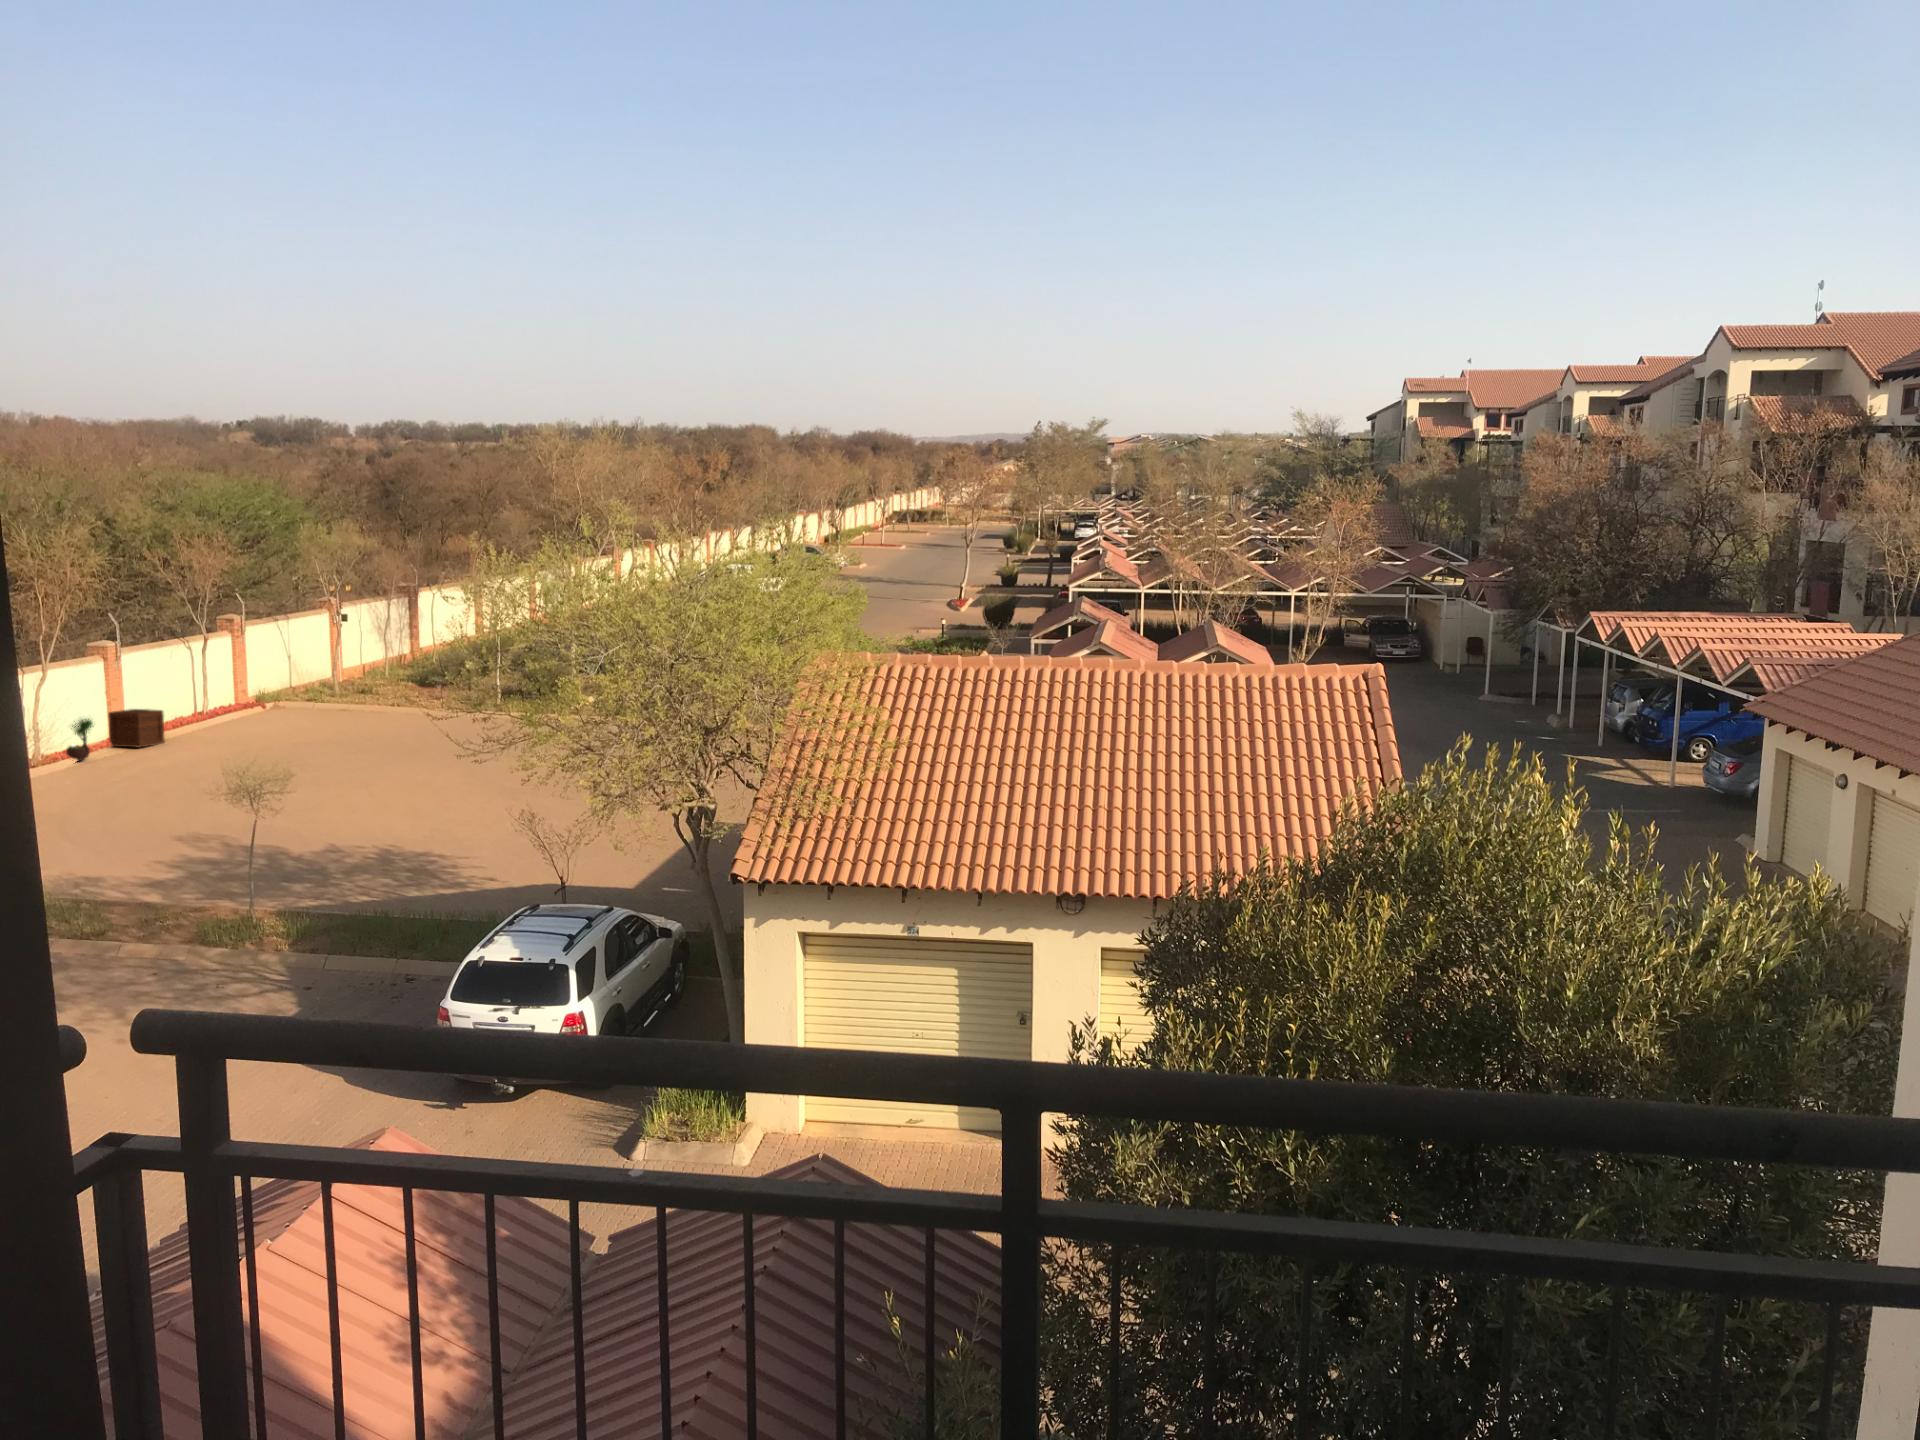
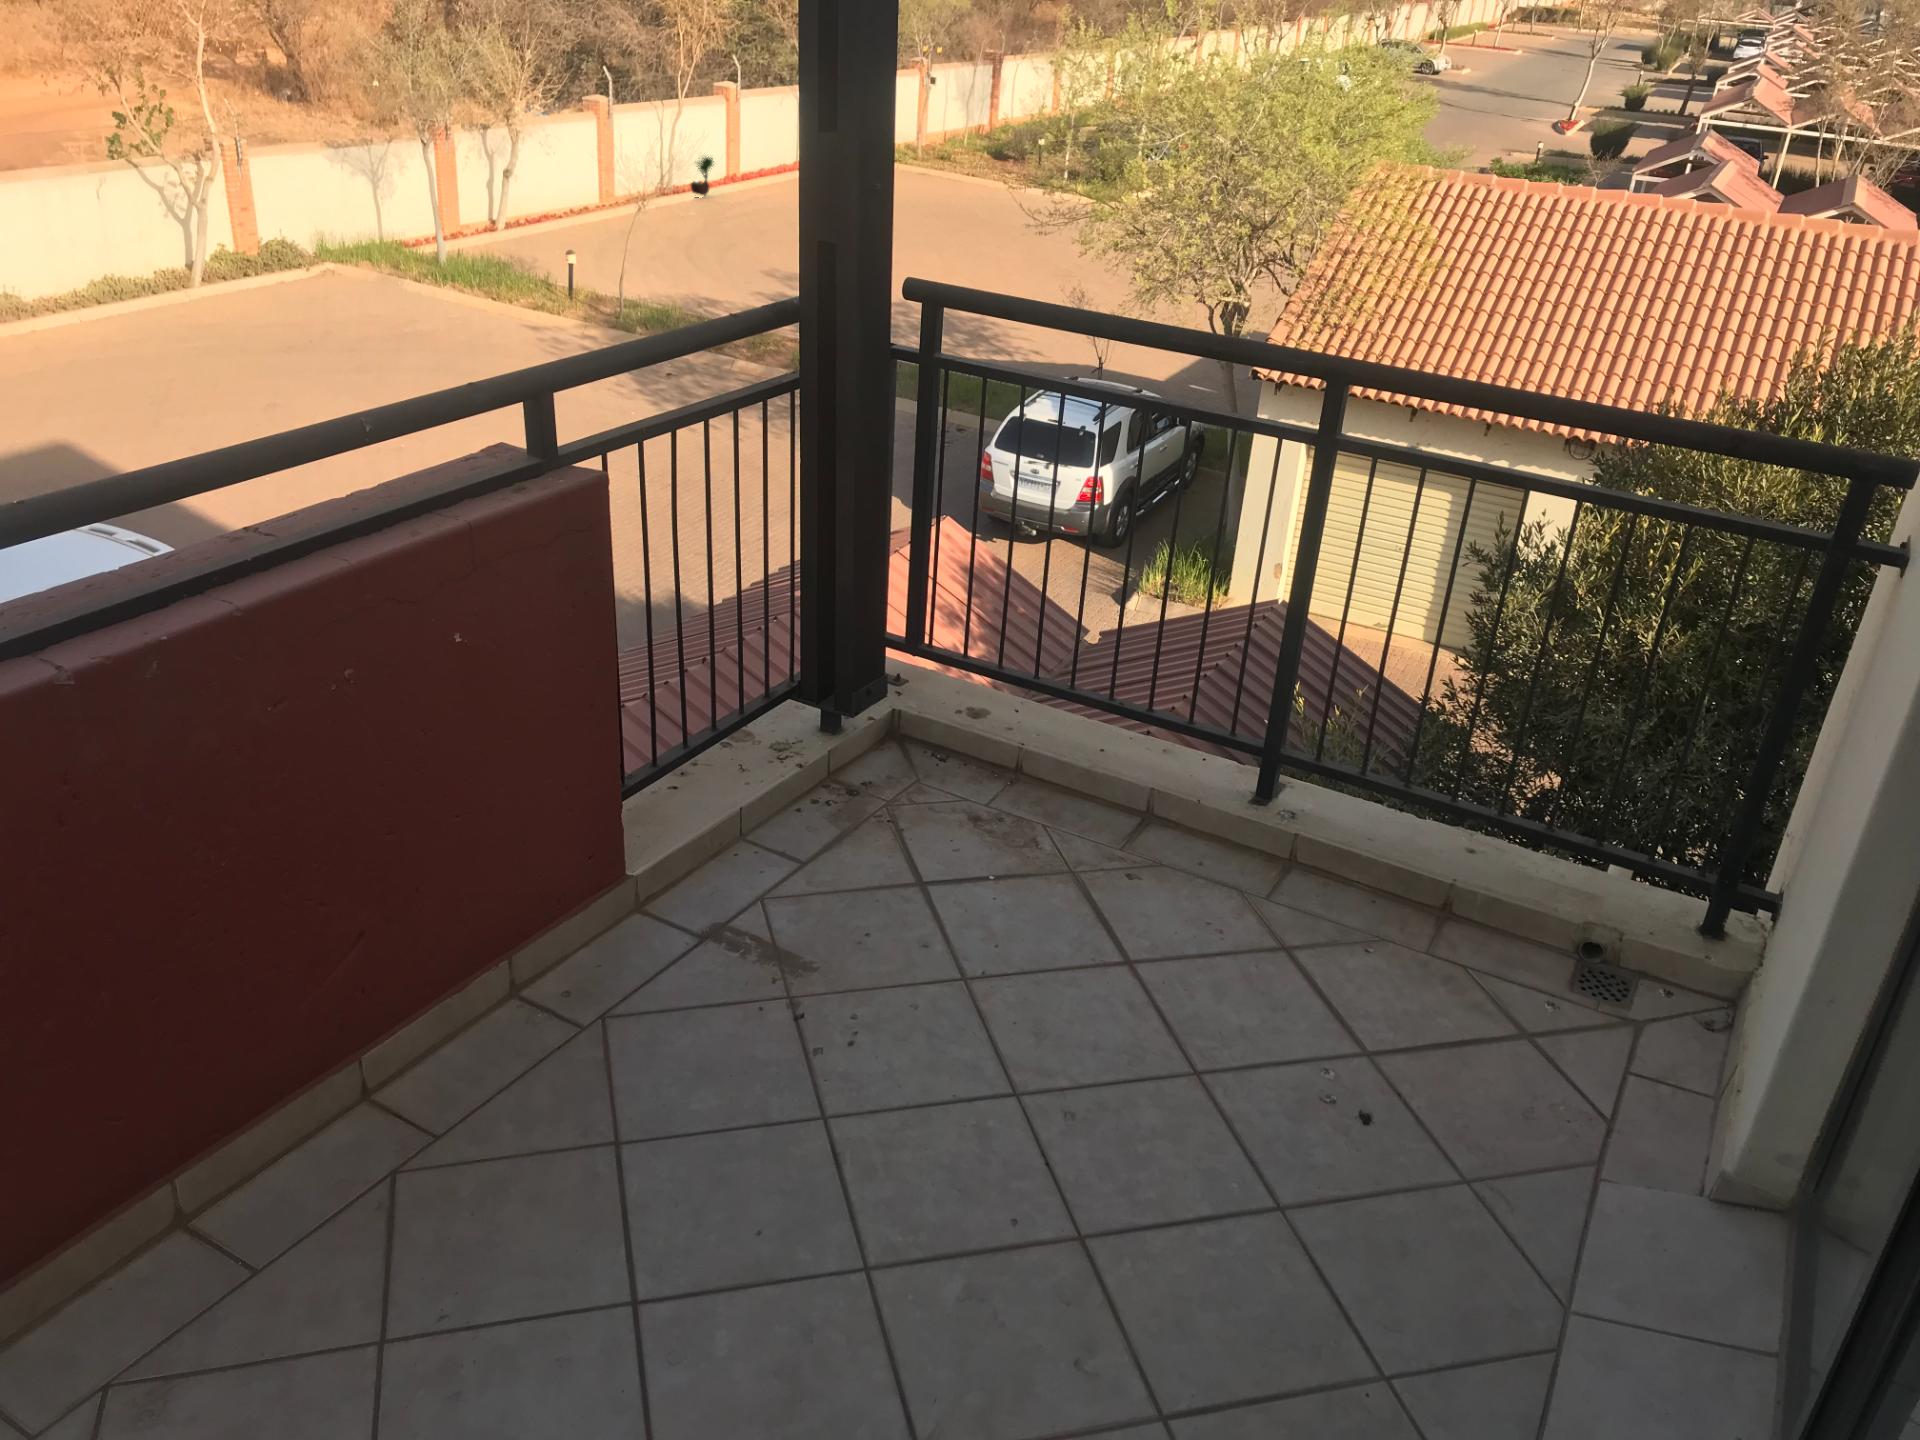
wooden crate: present [108,709,165,748] -> none [725,152,770,190]

